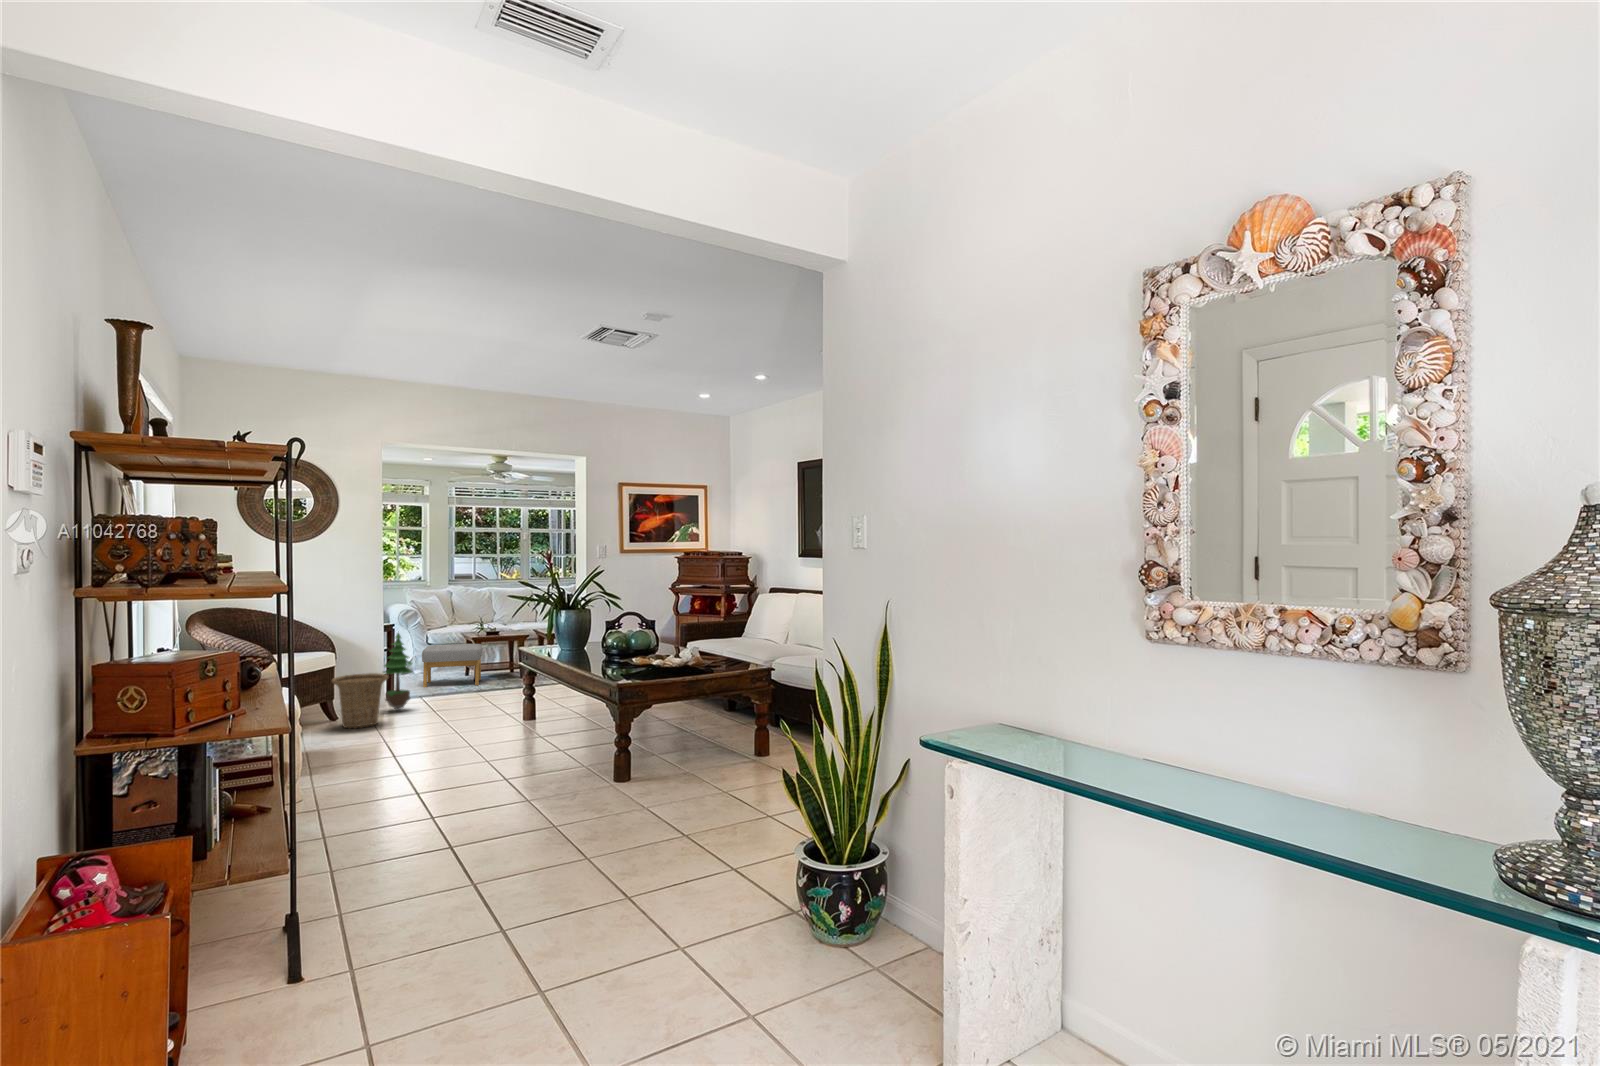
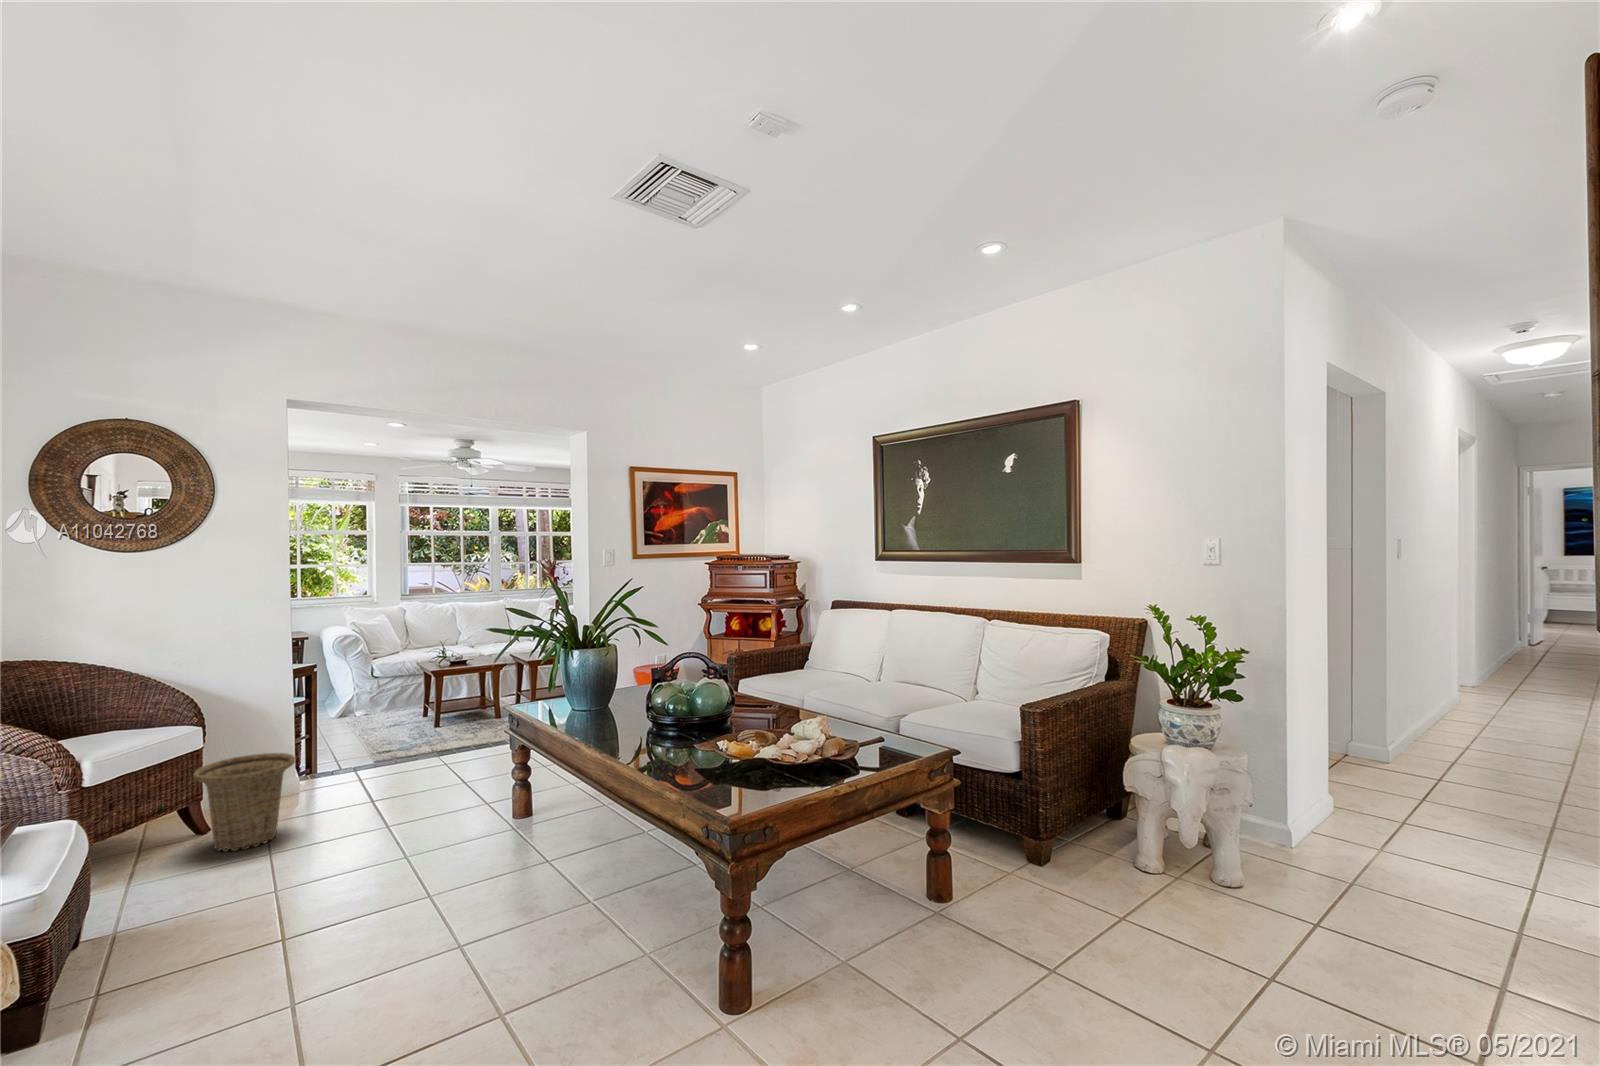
potted tree: present [383,633,412,710] -> none [290,681,341,801]
footstool: present [422,644,483,687] -> none [361,680,446,745]

